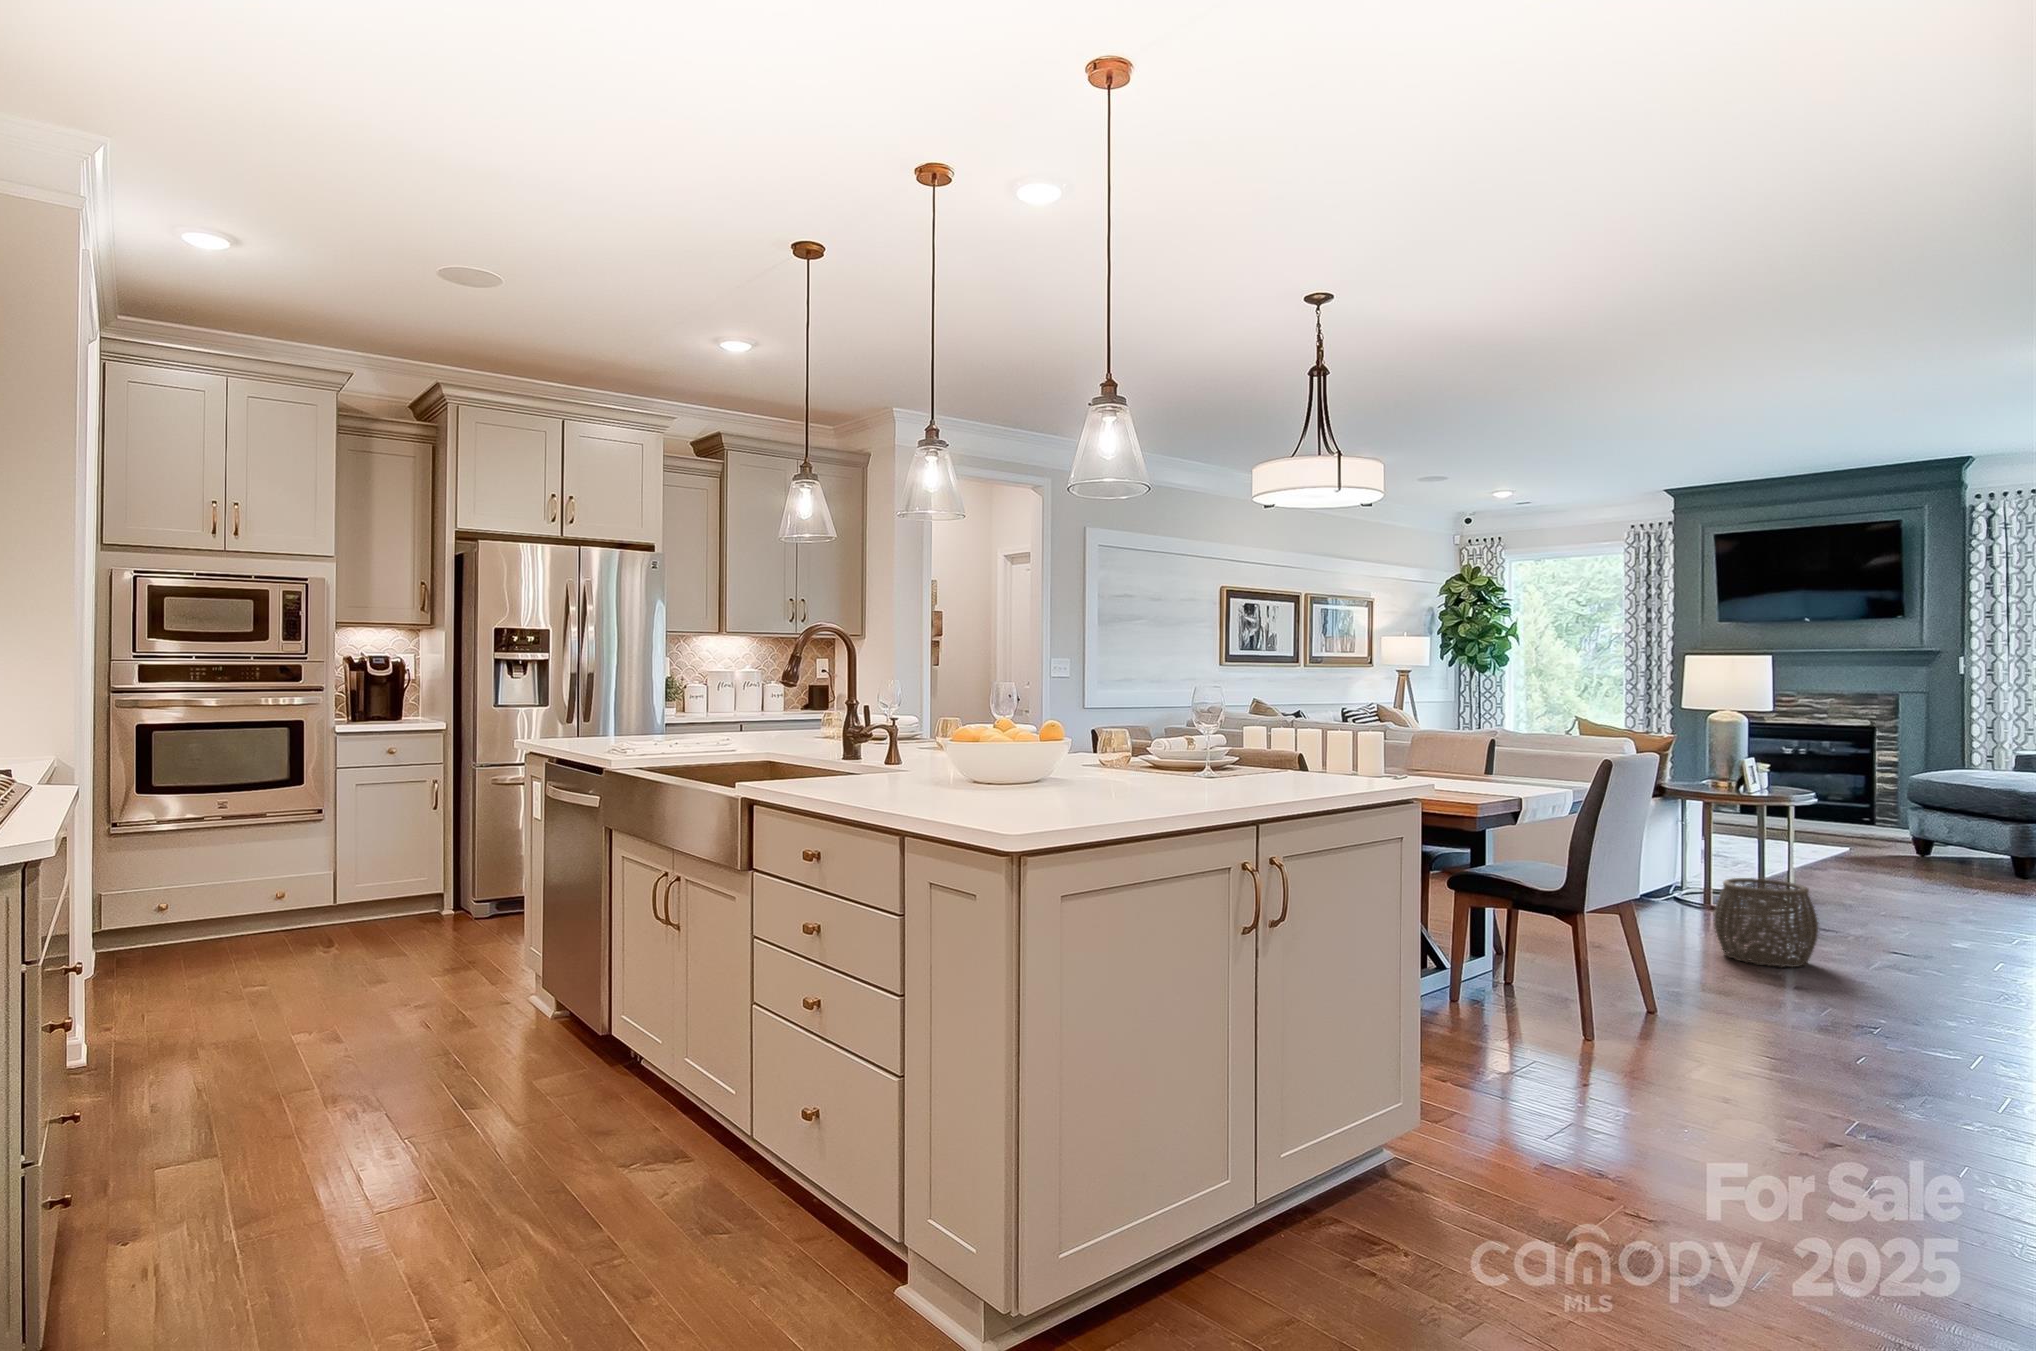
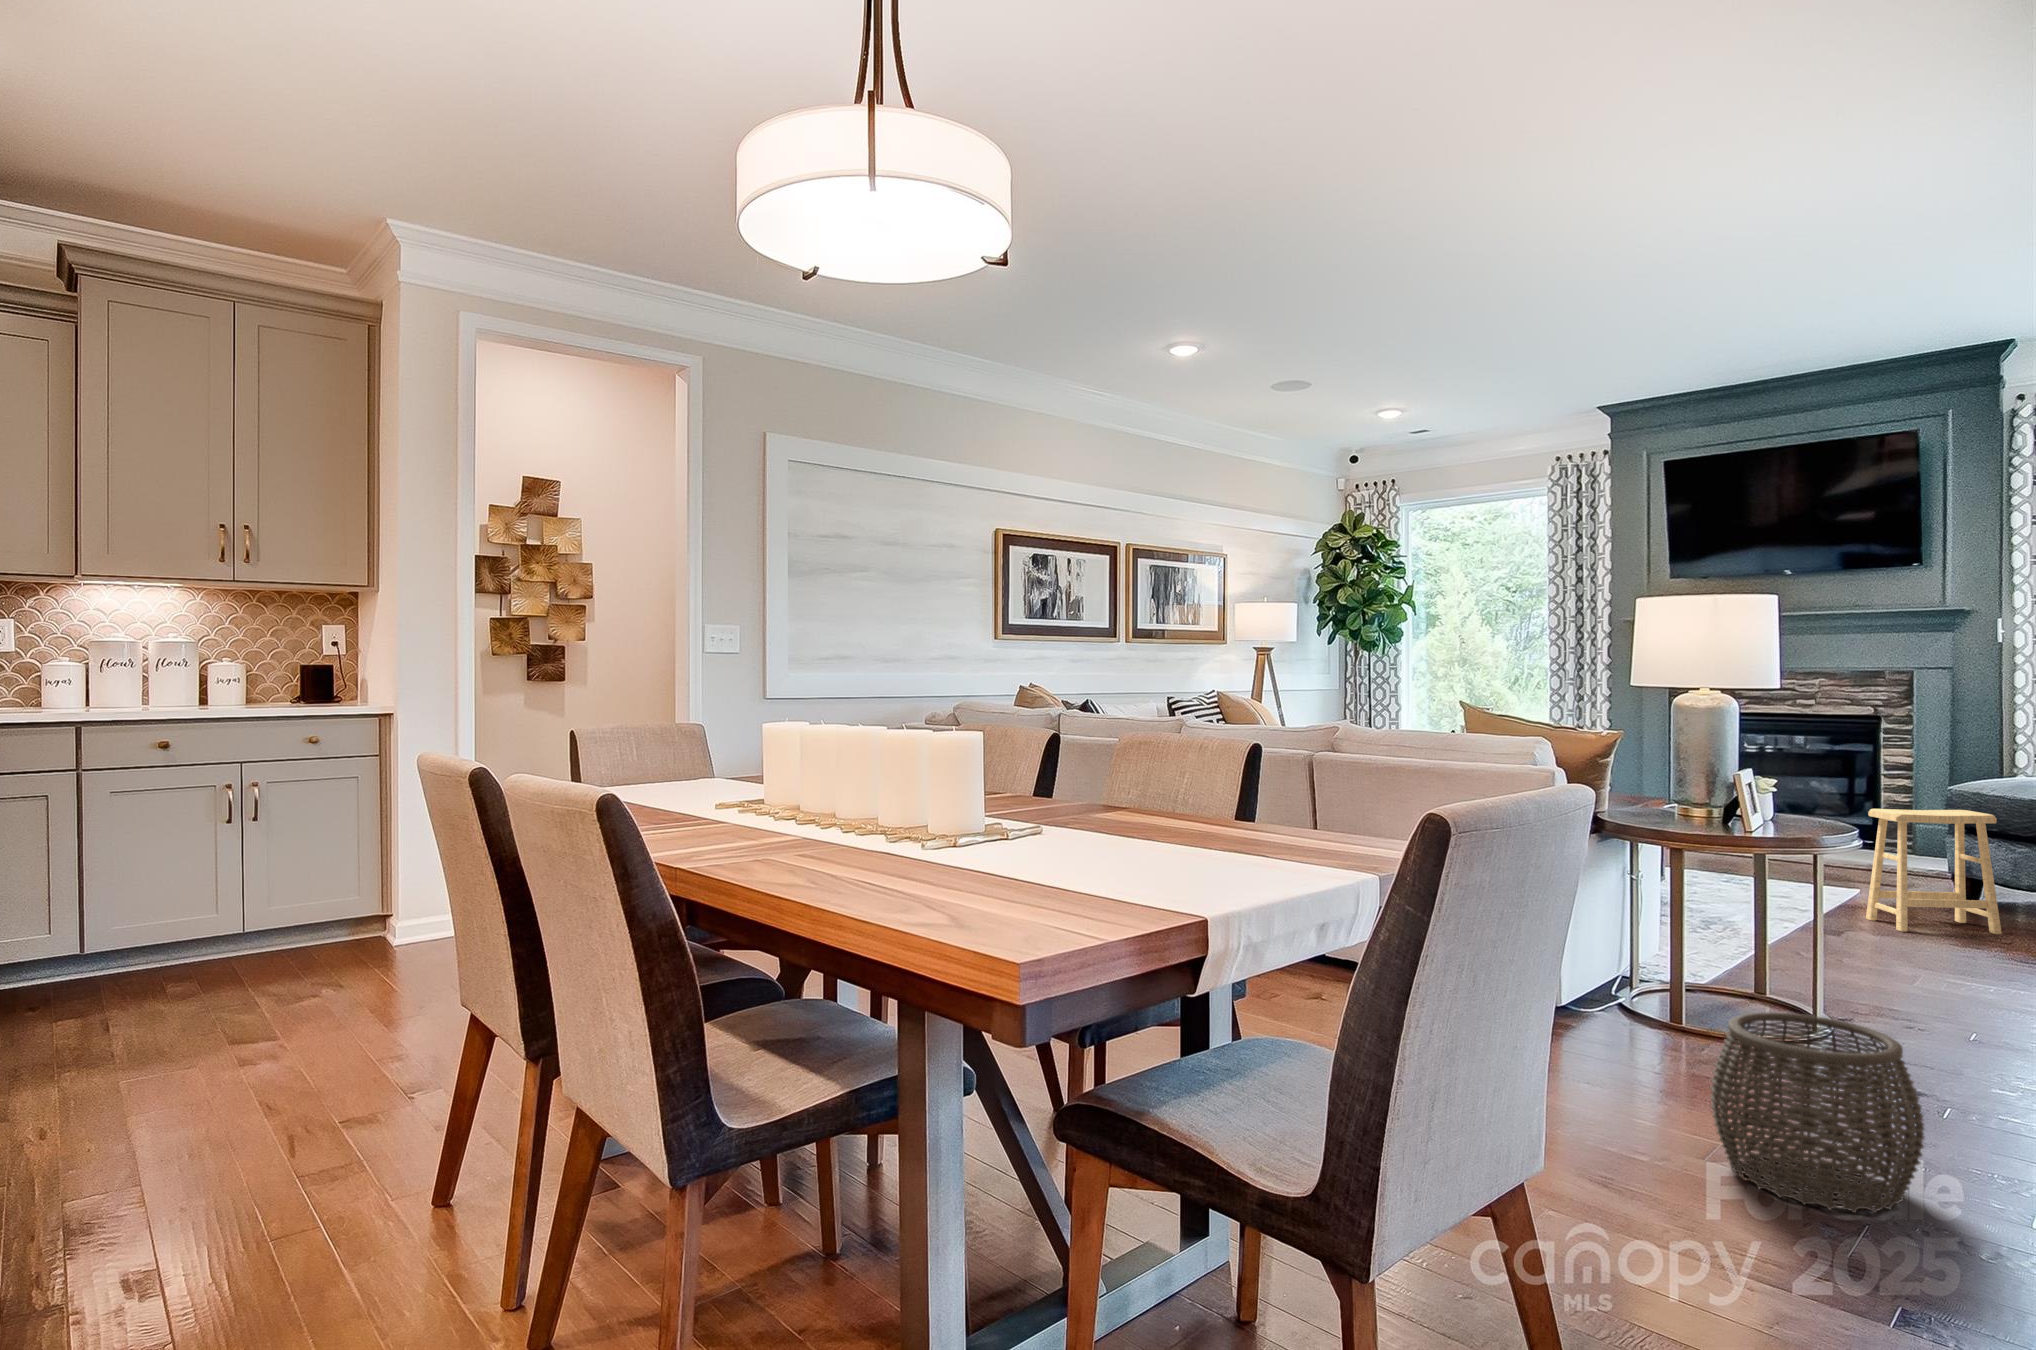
footstool: none [1847,789,1937,873] -> present [1866,809,2002,934]

